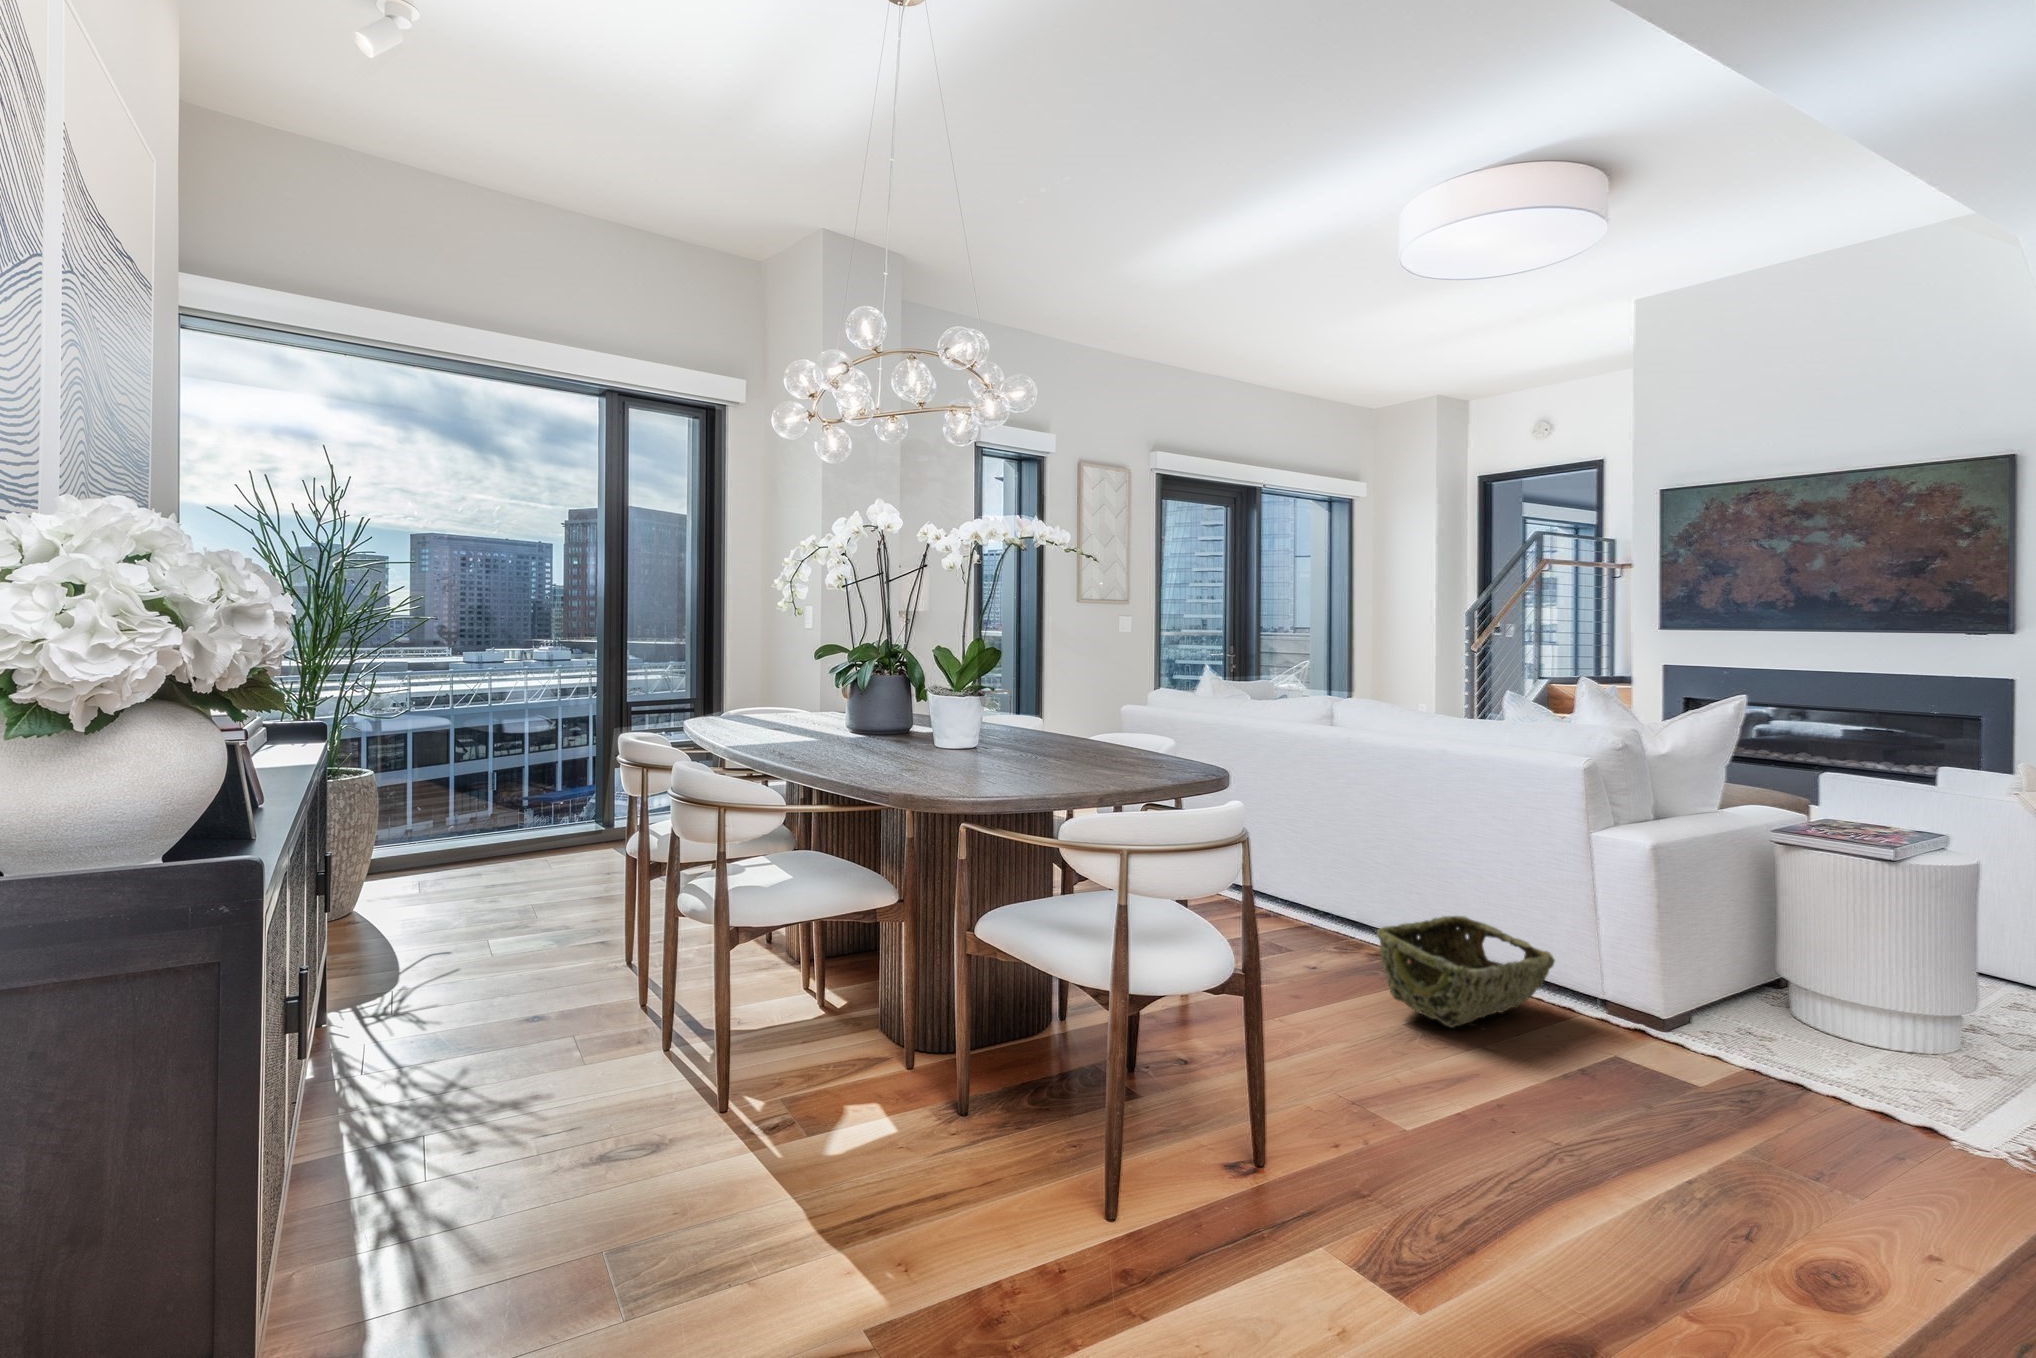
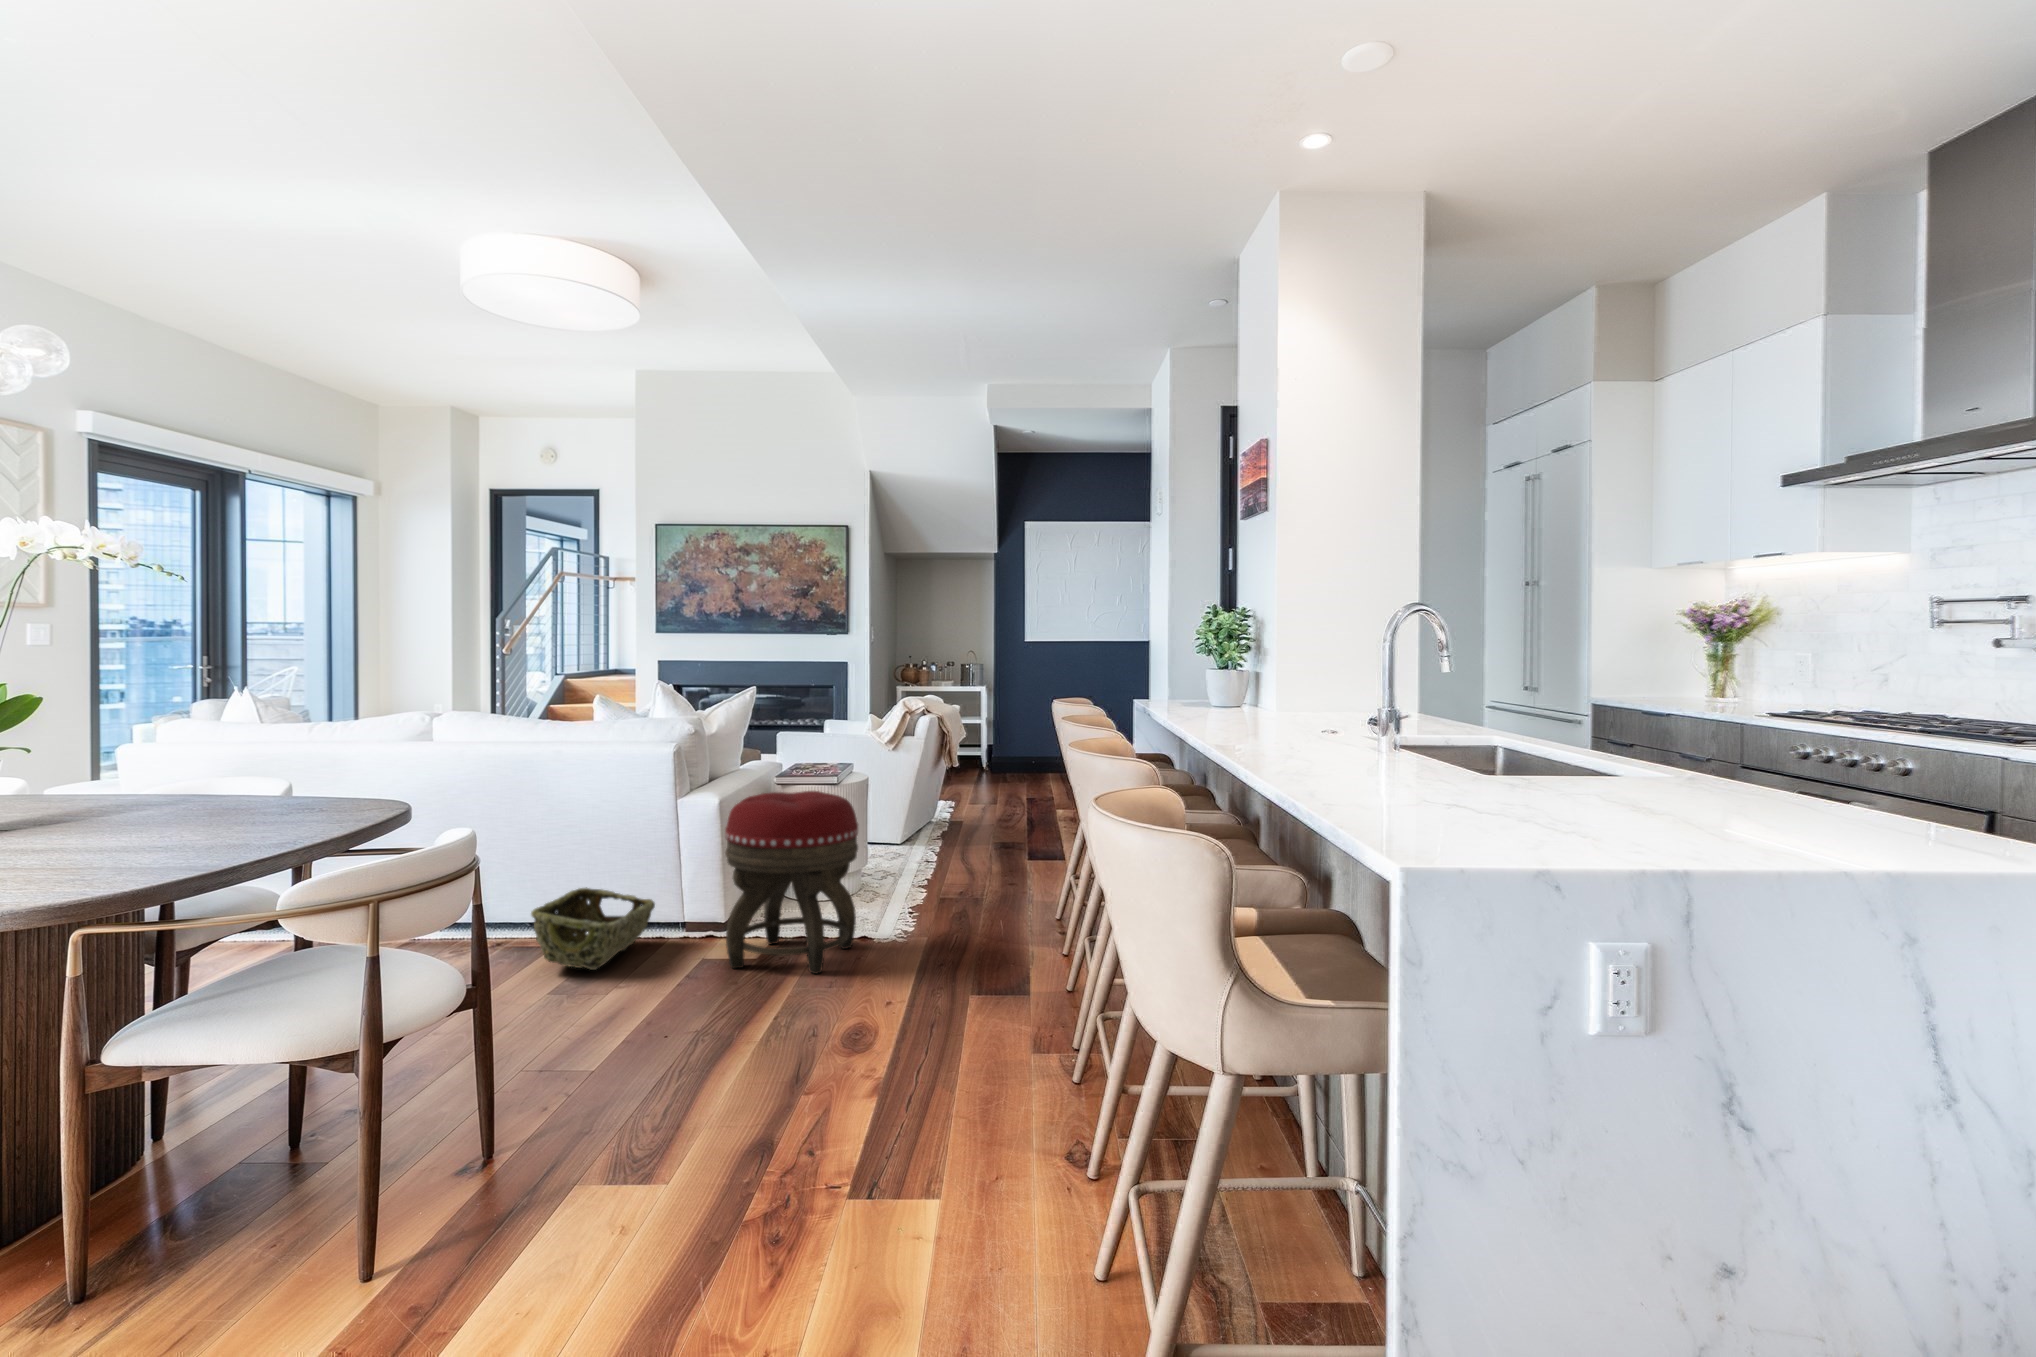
footstool: none [1647,827,1927,1153] -> present [725,791,858,974]

